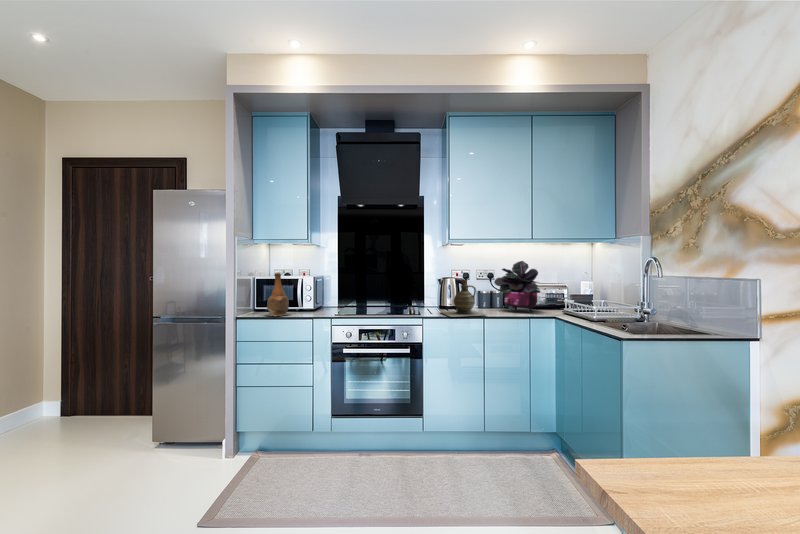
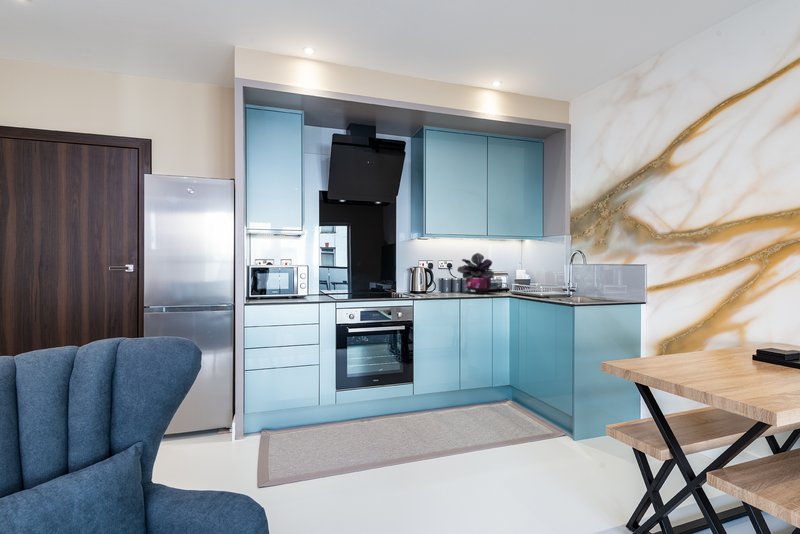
bottle: present [267,273,289,316] -> none [269,261,295,301]
ceramic jug: present [440,280,485,317] -> none [418,268,461,298]

